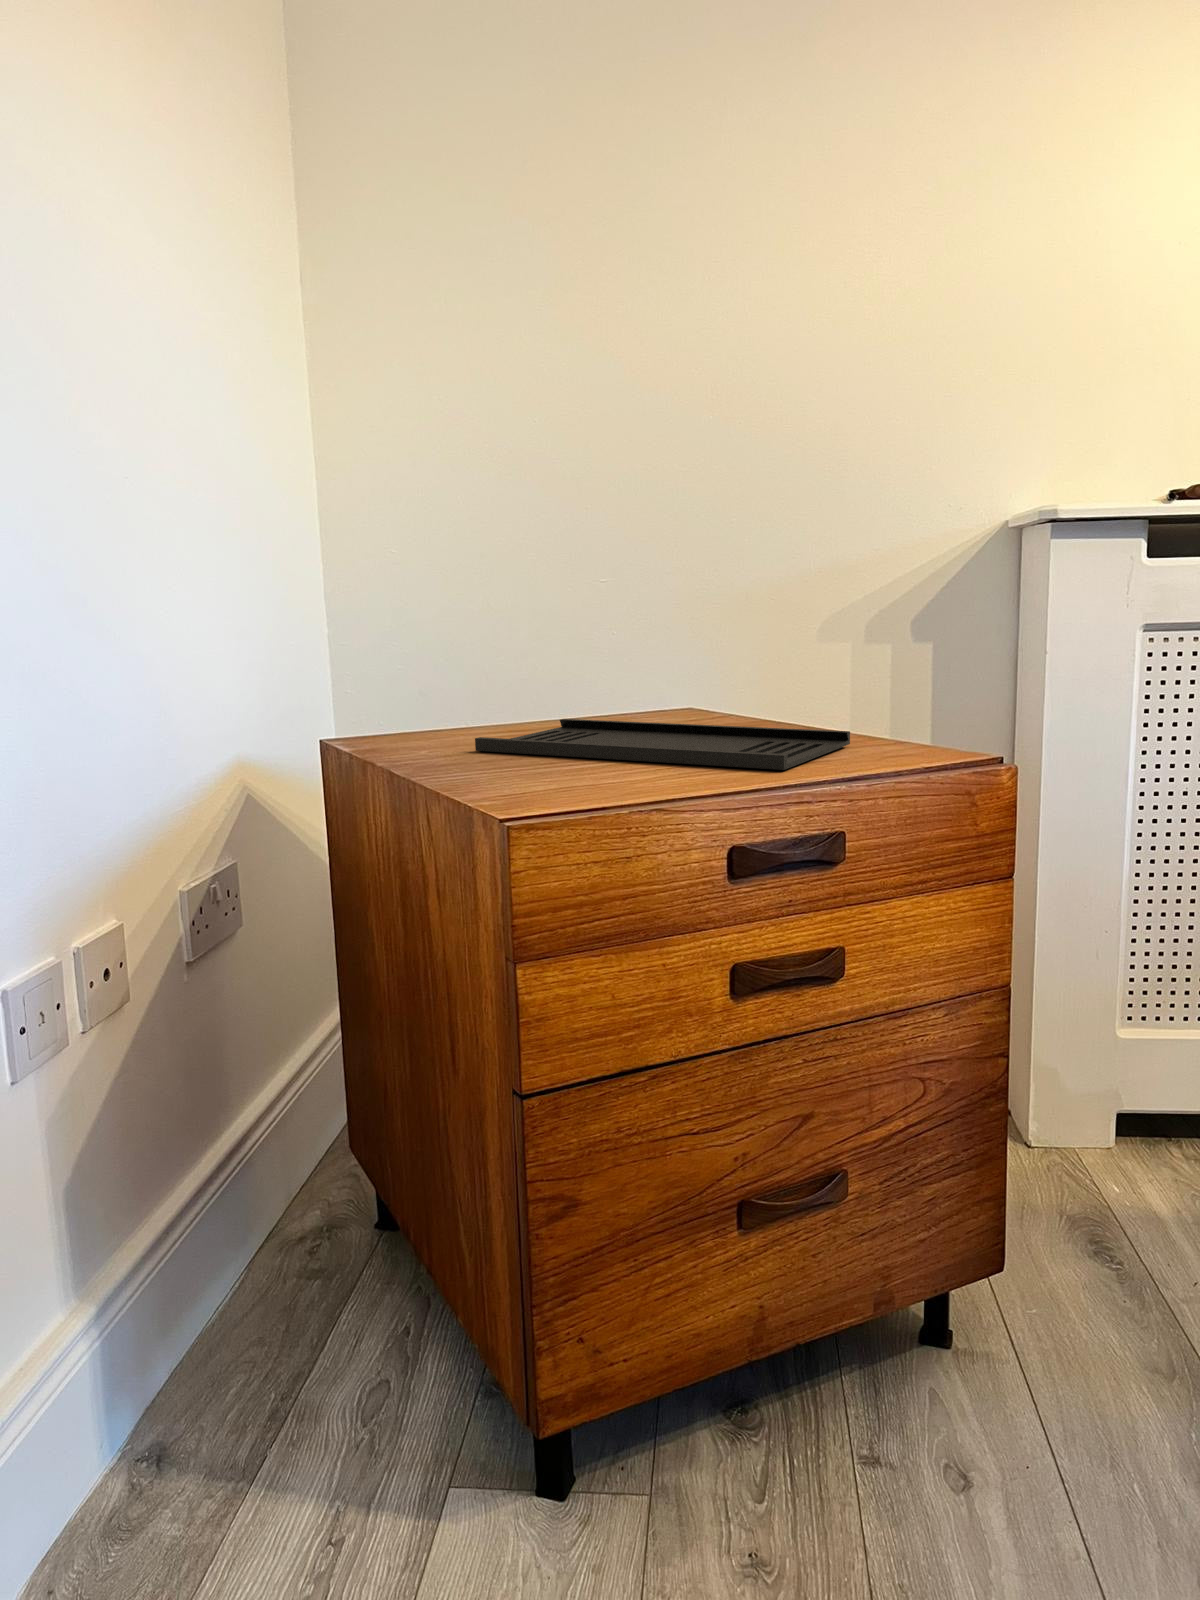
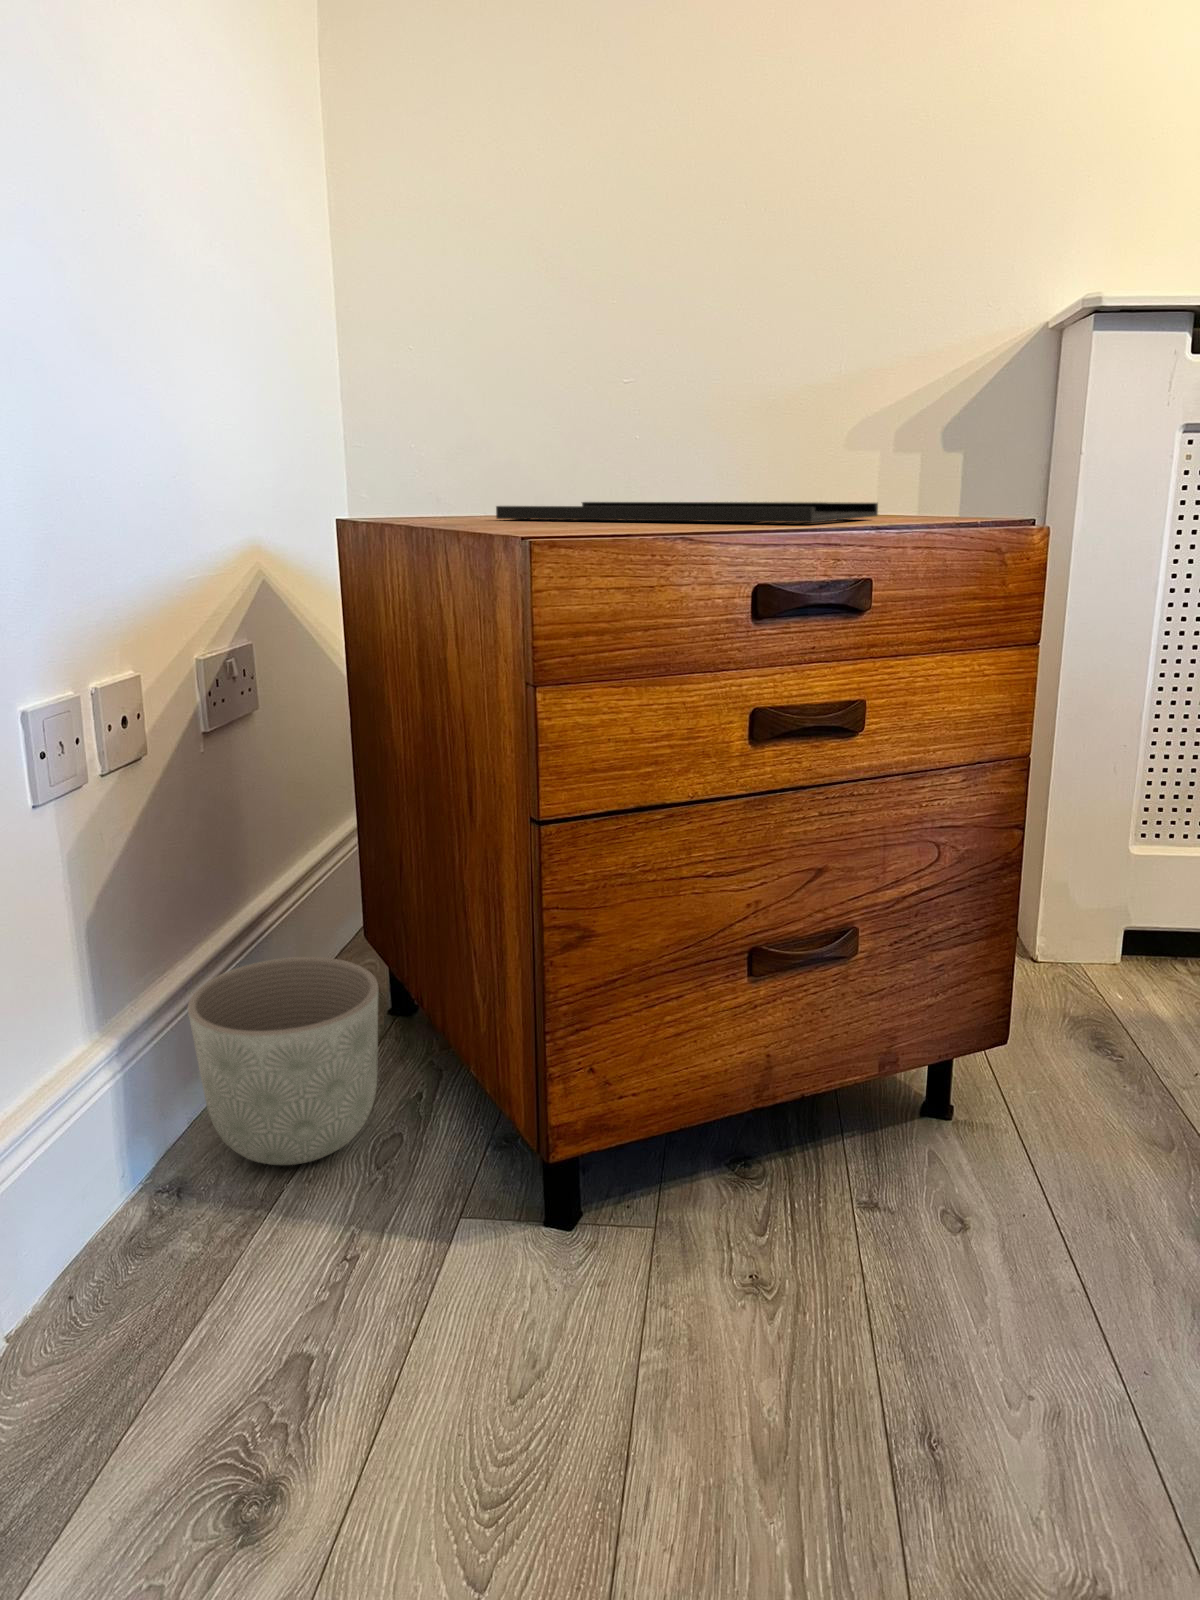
planter: none [168,1195,363,1427] -> present [188,957,378,1165]

